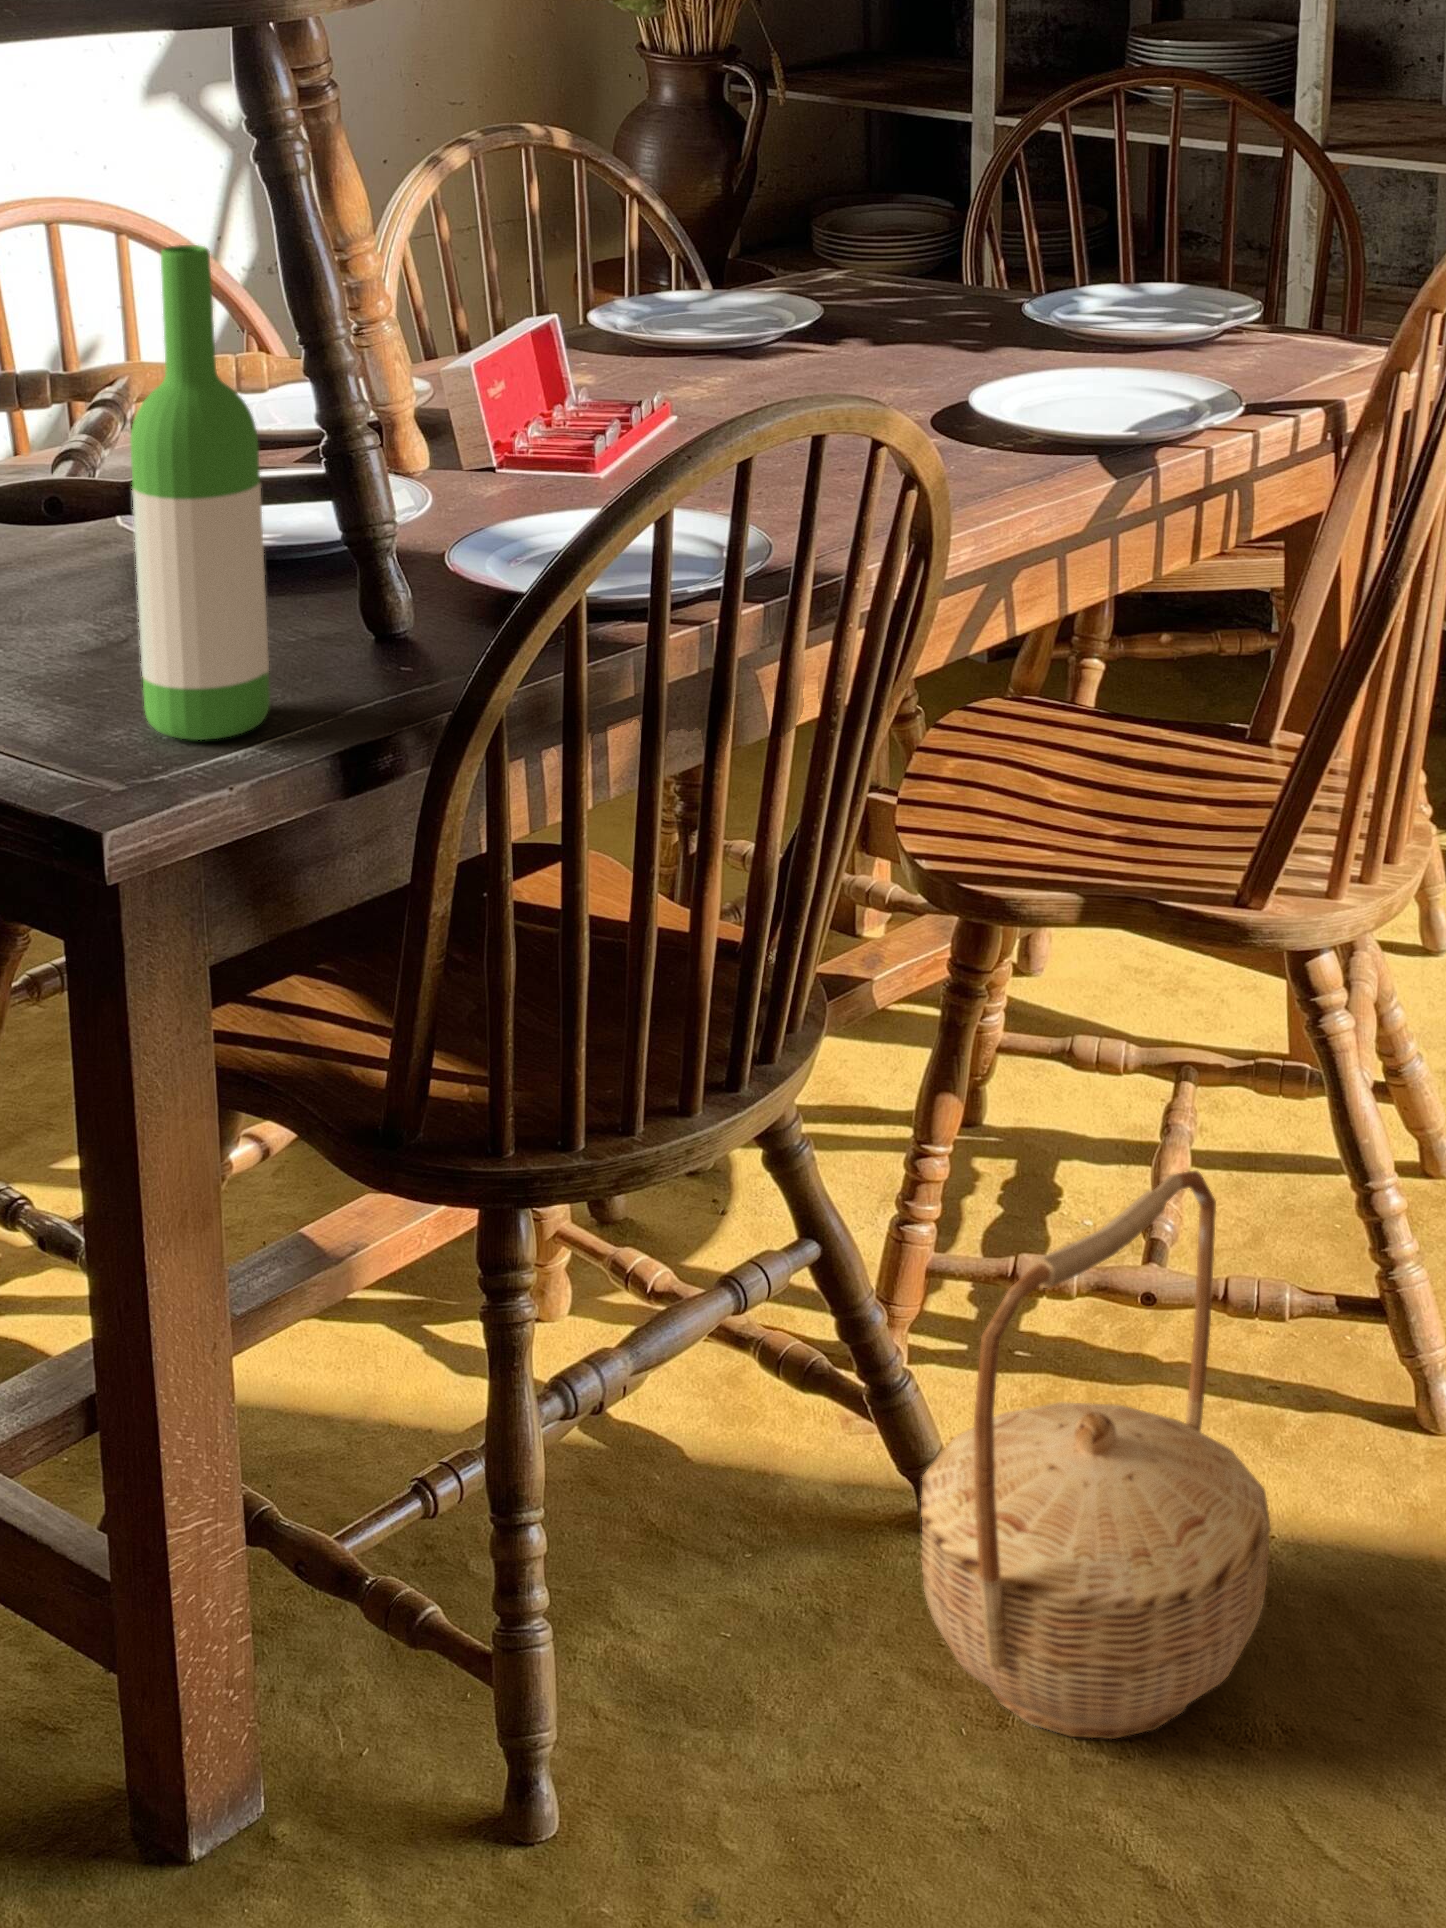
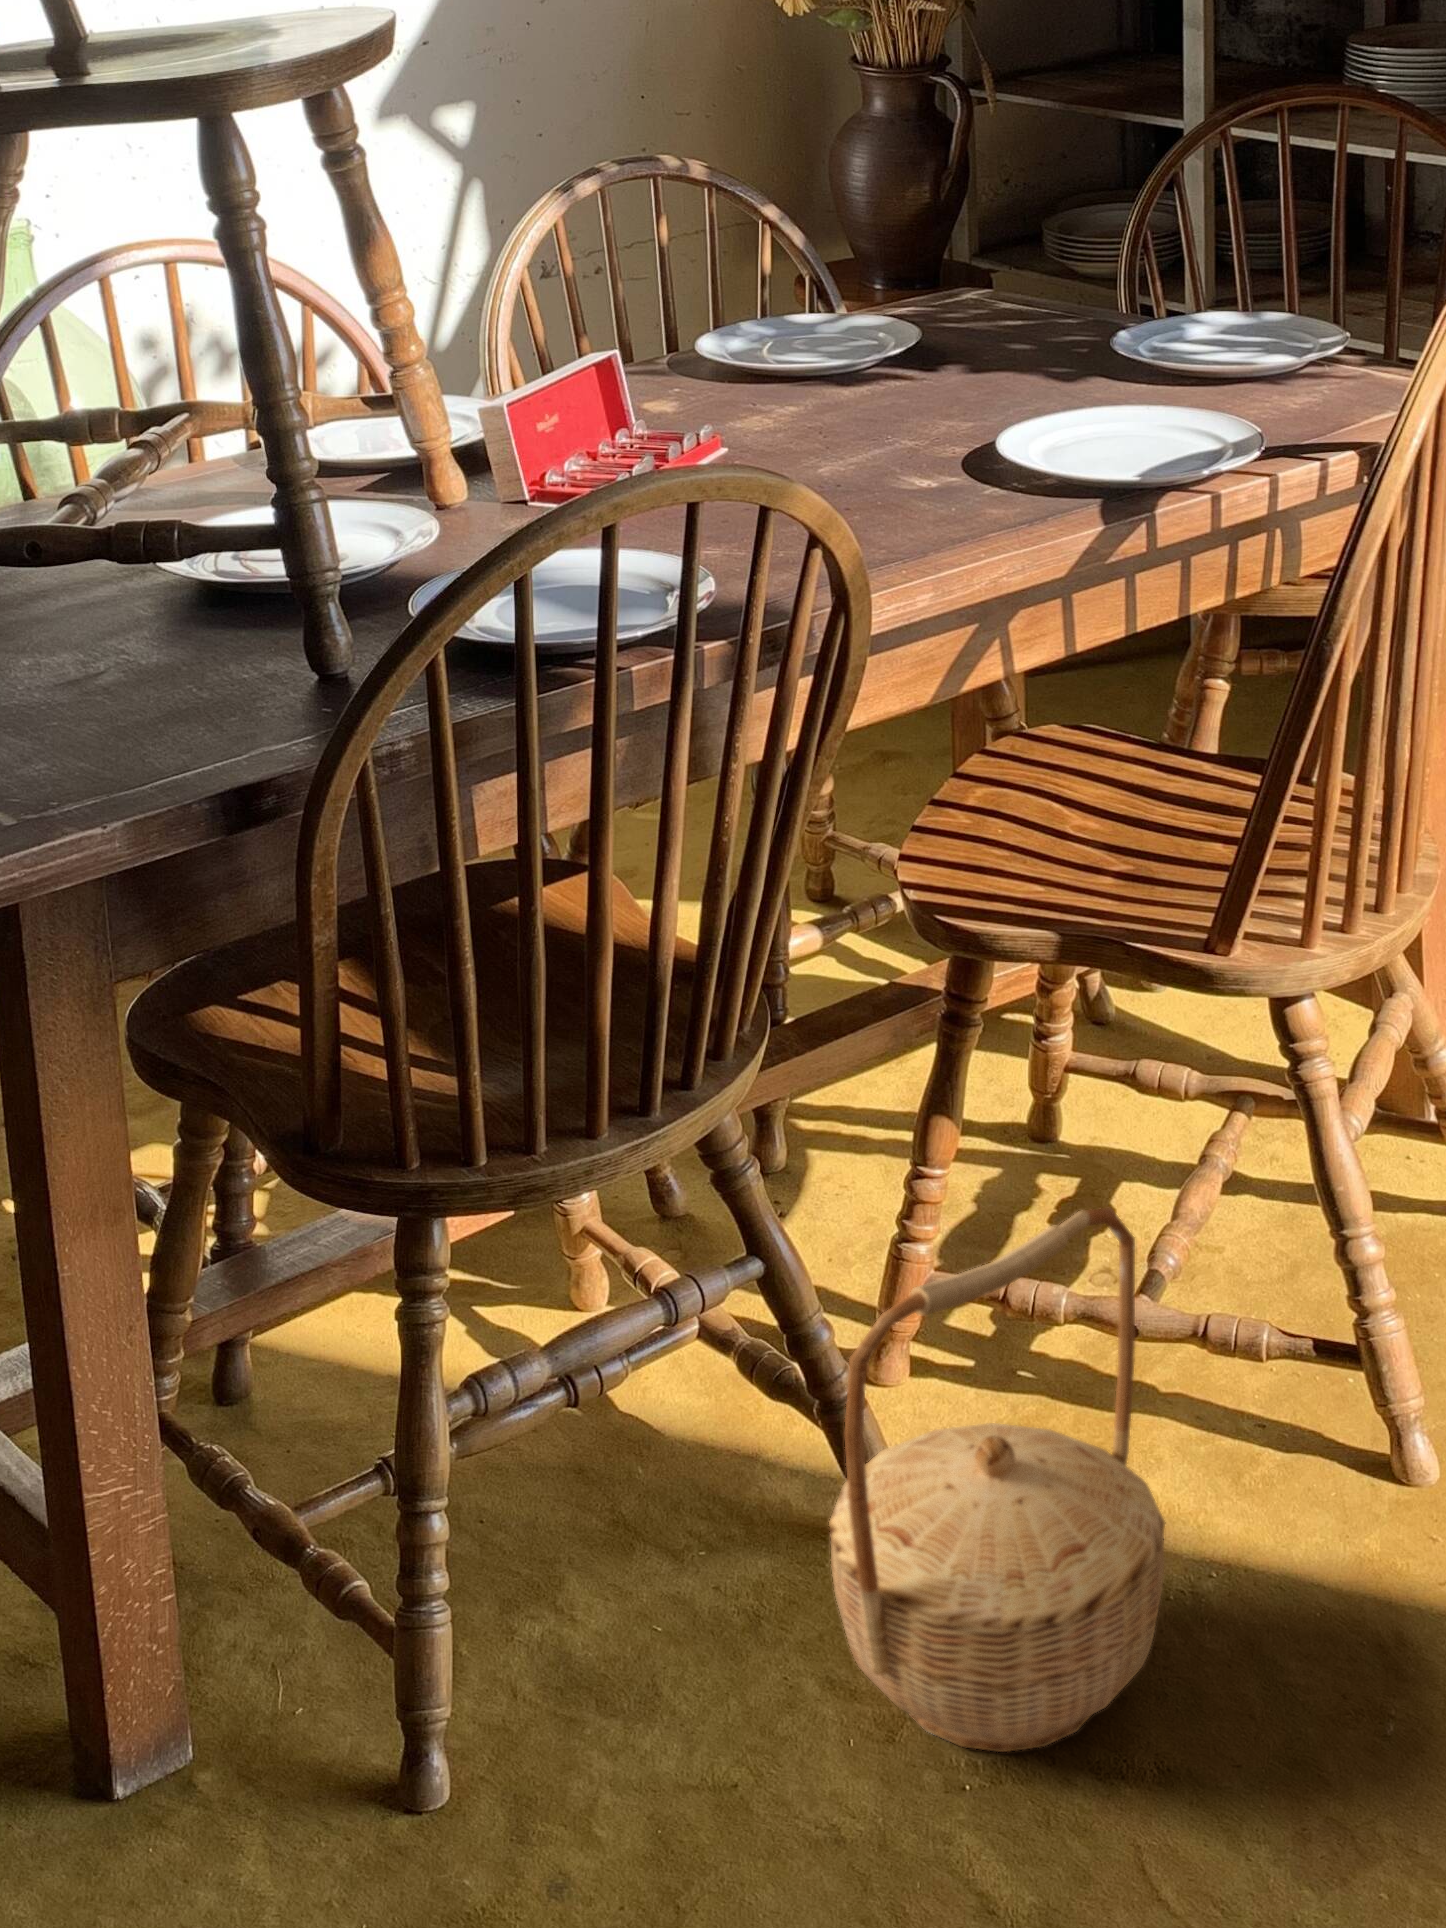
wine bottle: present [131,245,270,740] -> none [68,334,201,777]

